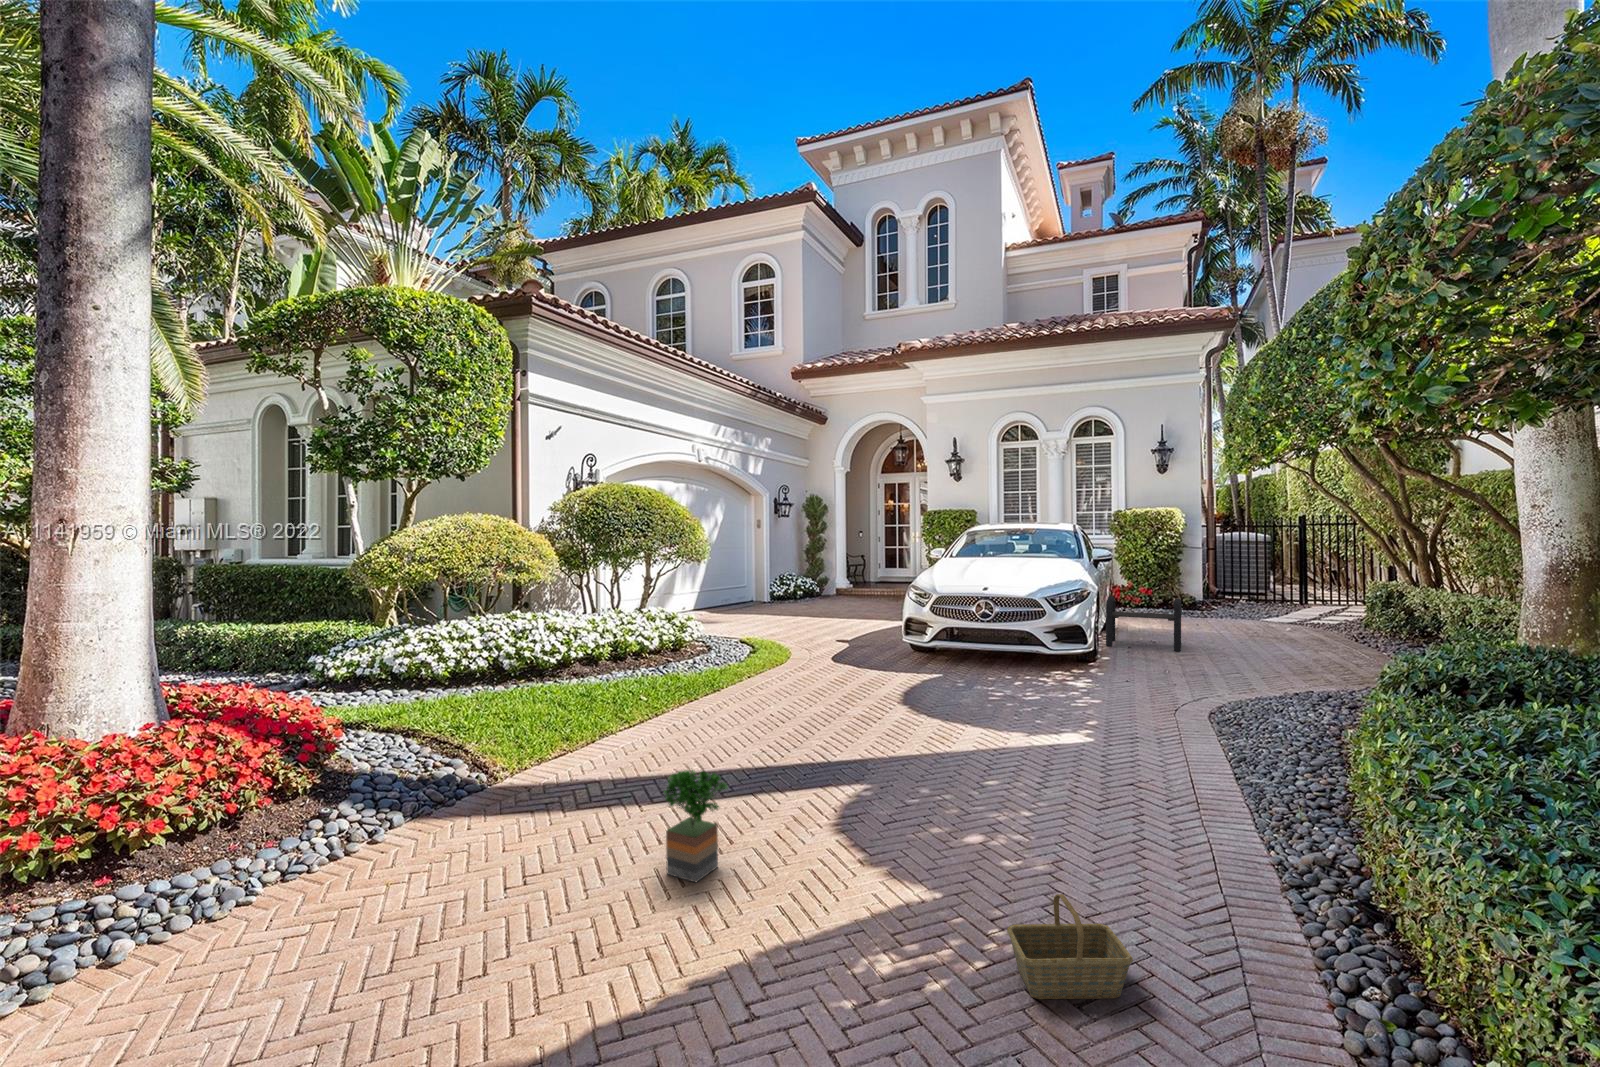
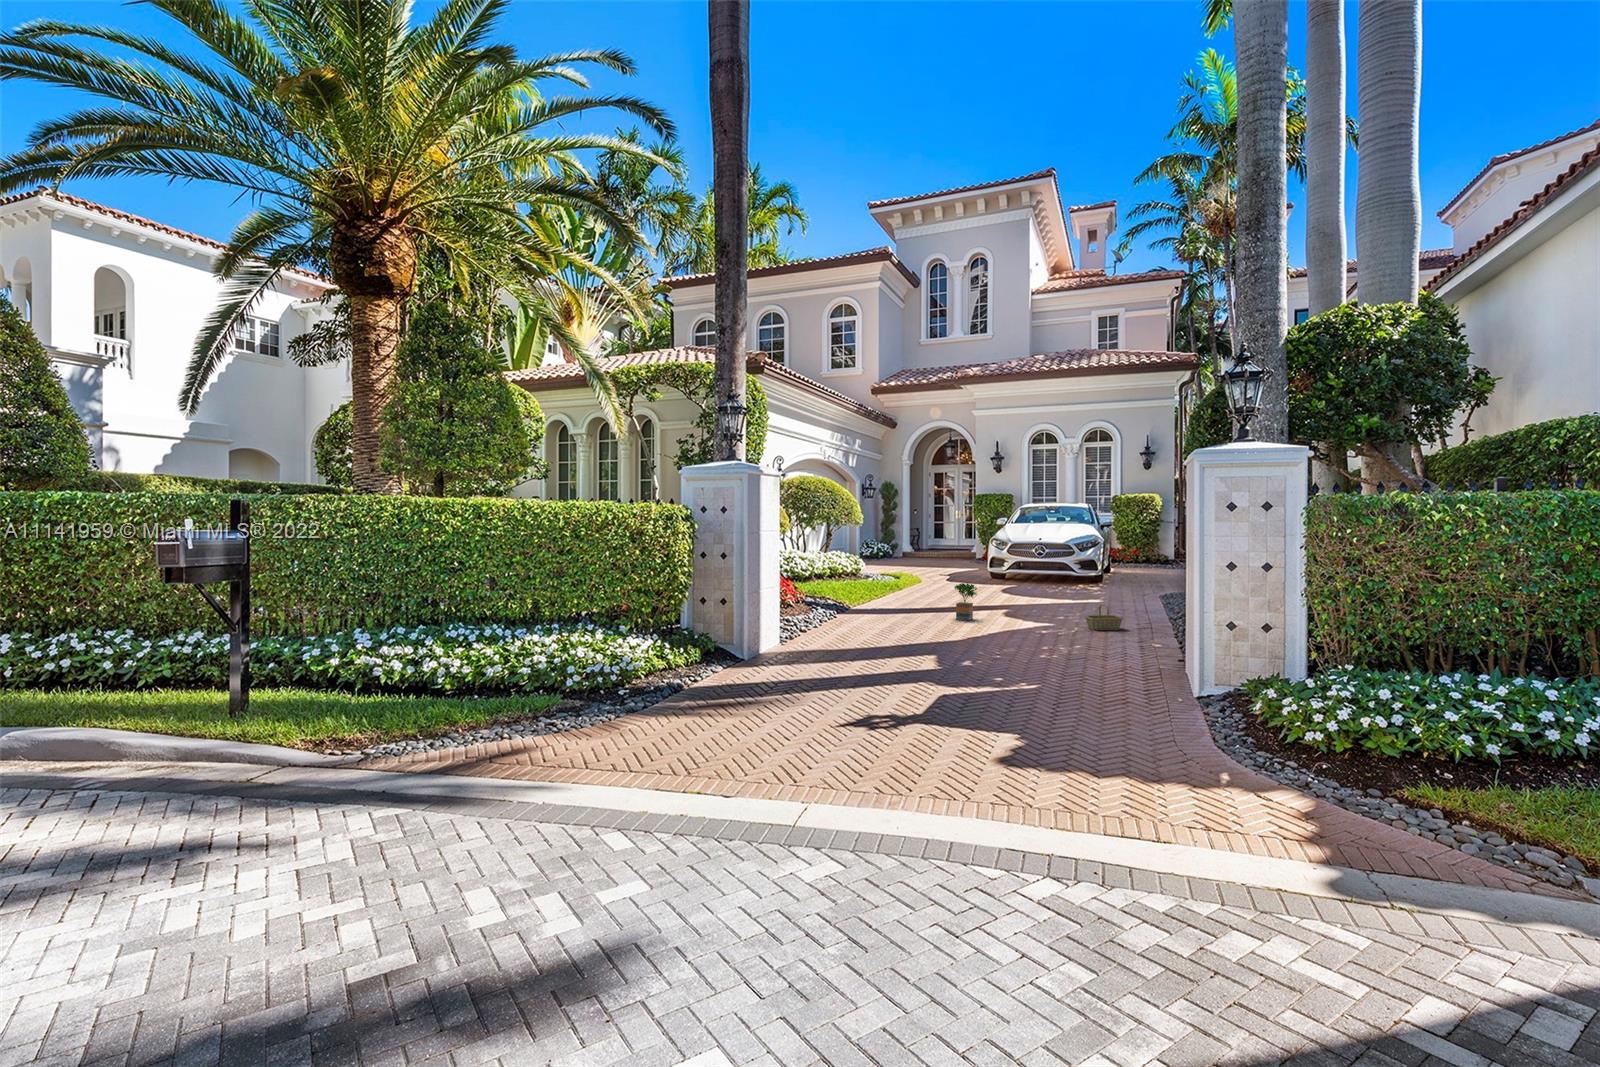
bench: present [1106,596,1181,651] -> none [1108,548,1154,580]

